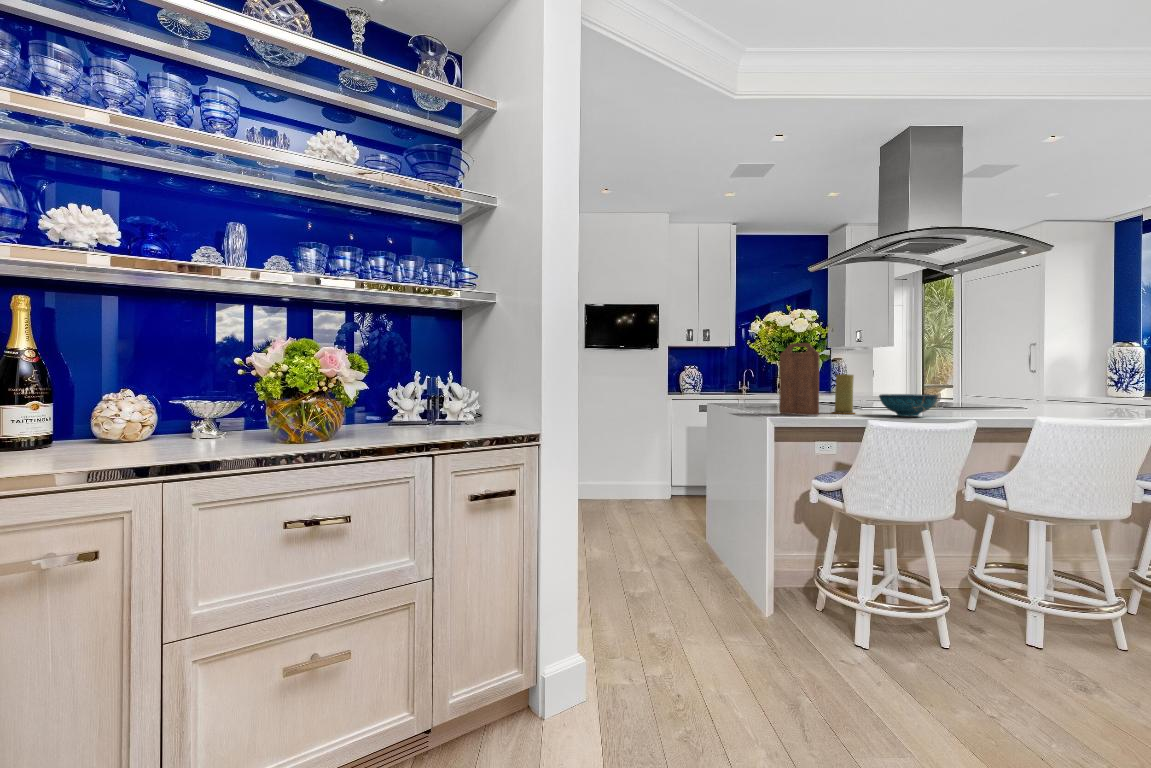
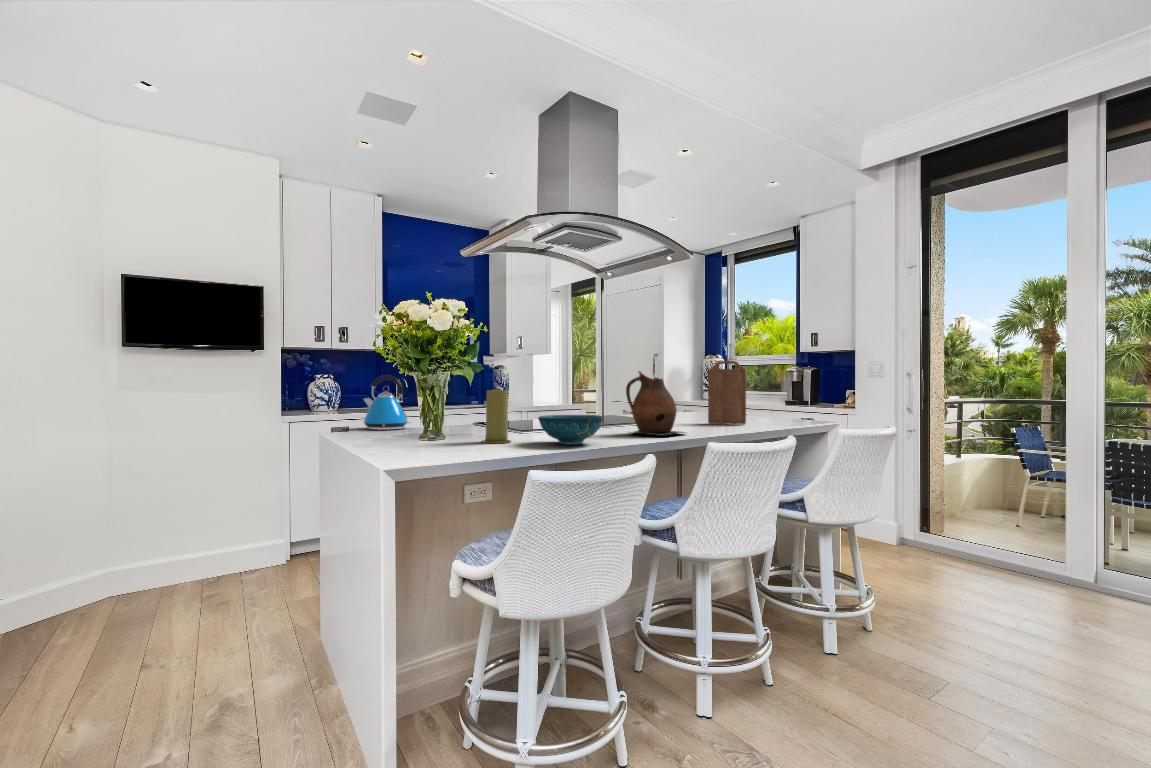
cutting board: present [779,343,819,415] -> present [708,361,746,424]
ceramic pitcher: none [963,359,1028,415] -> present [626,371,685,436]
kettle: none [736,365,772,405] -> present [364,375,410,430]

